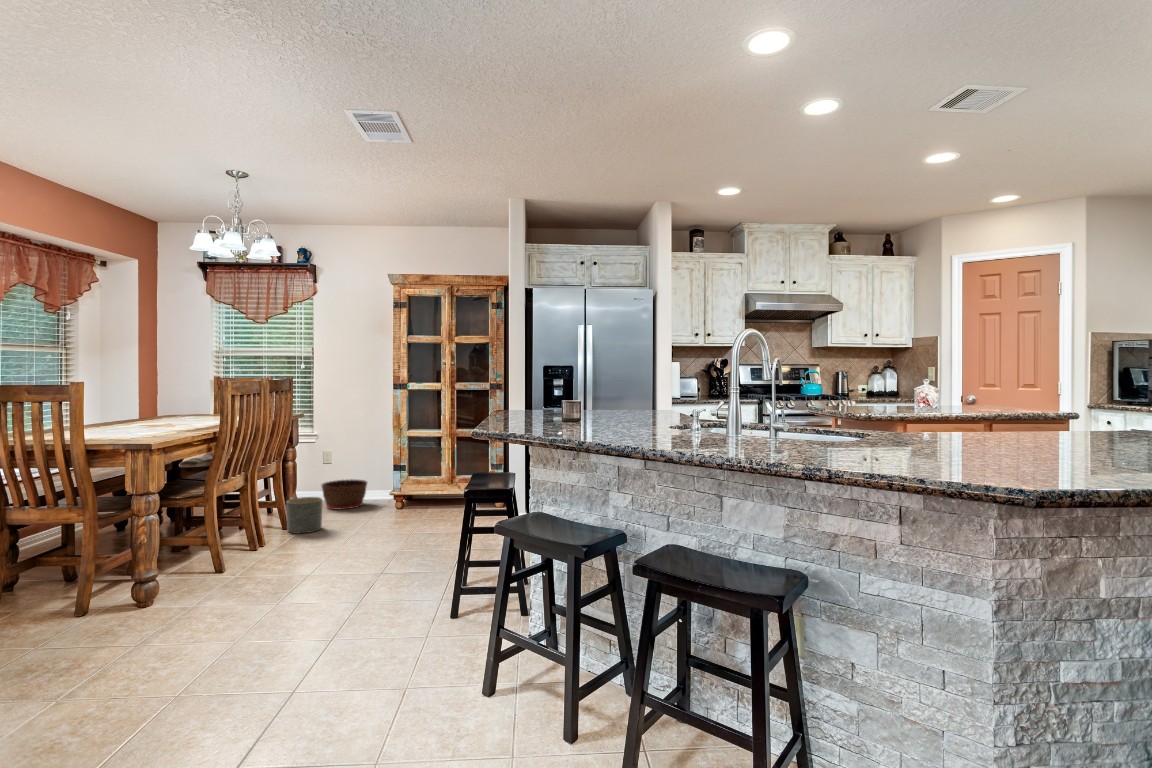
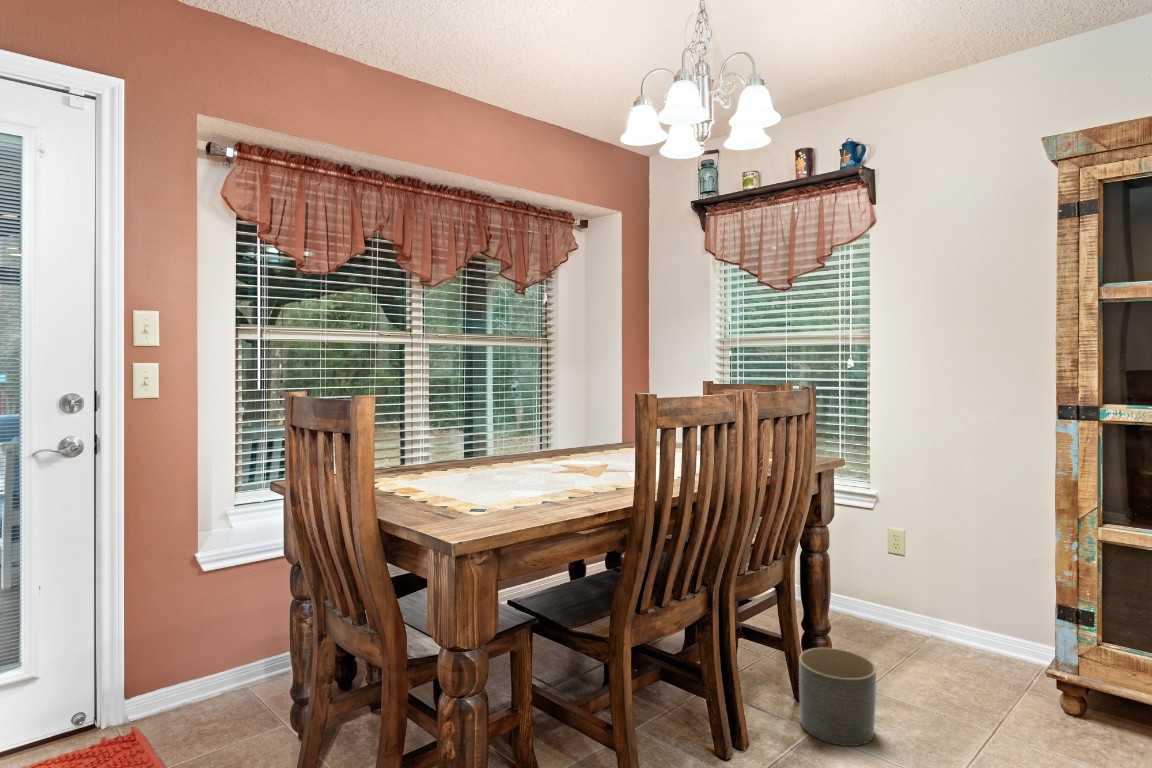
basket: present [322,480,367,510] -> none [879,591,981,669]

